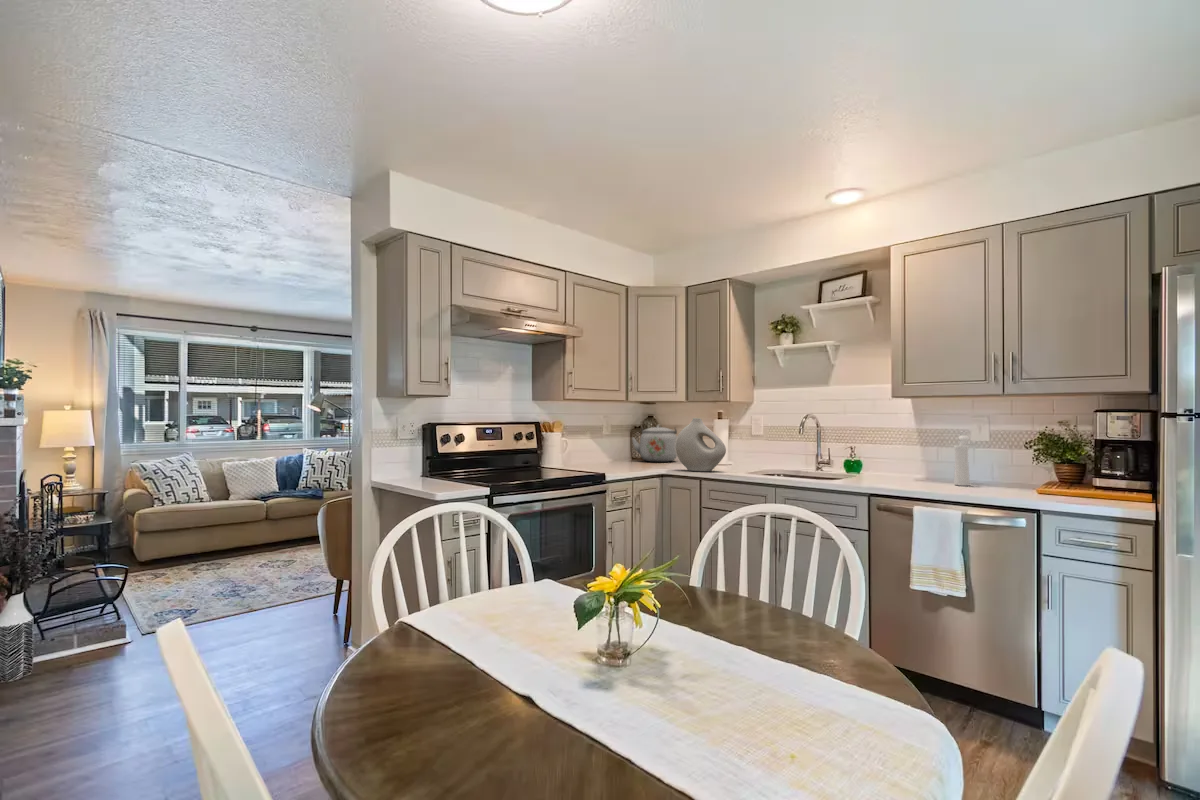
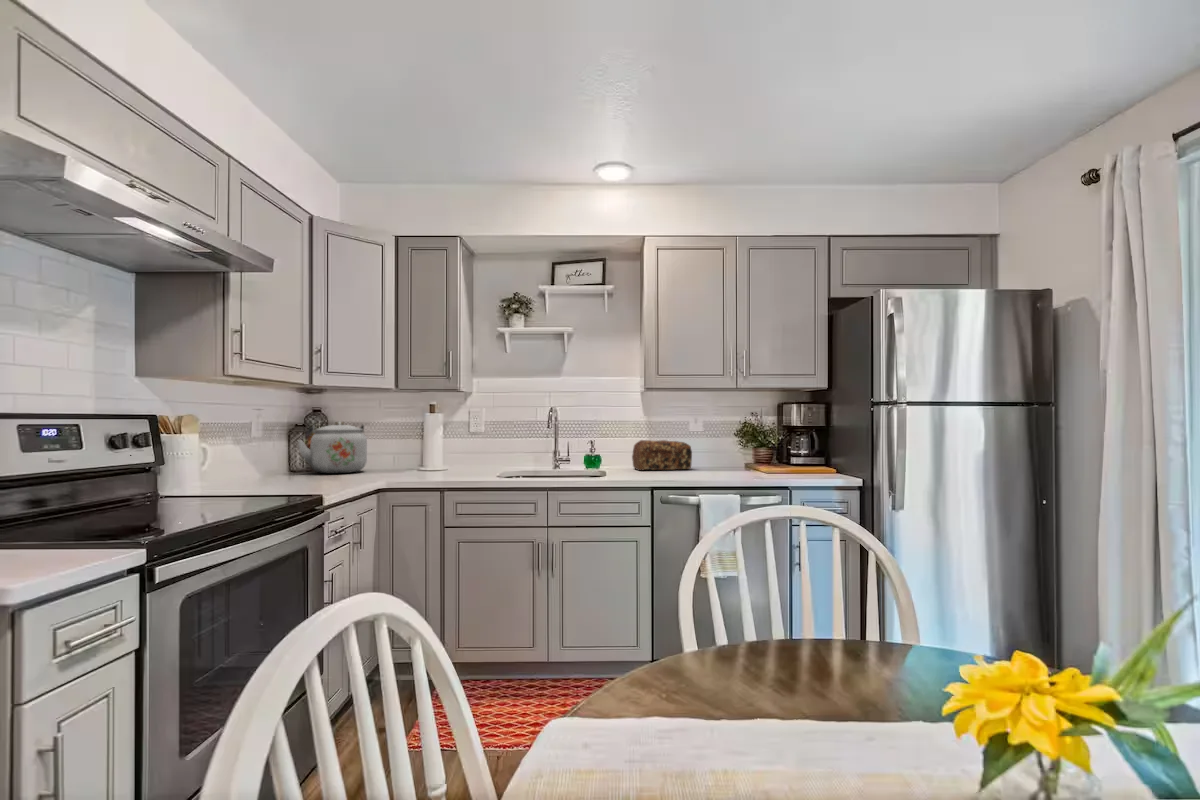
vase: present [675,418,726,471] -> none [402,409,475,481]
pepper mill: present [954,435,969,486] -> none [709,426,729,474]
bread loaf: none [885,447,949,479] -> present [632,440,692,470]

